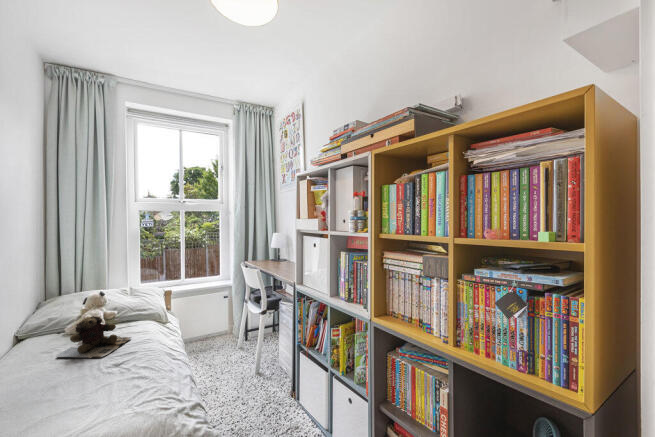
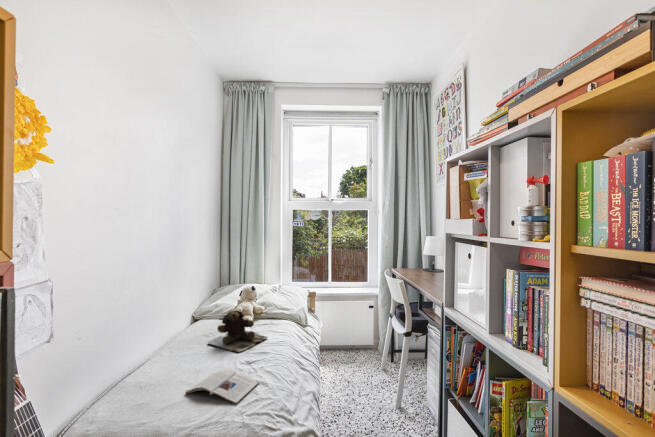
magazine: none [49,373,138,409] -> present [186,369,259,404]

